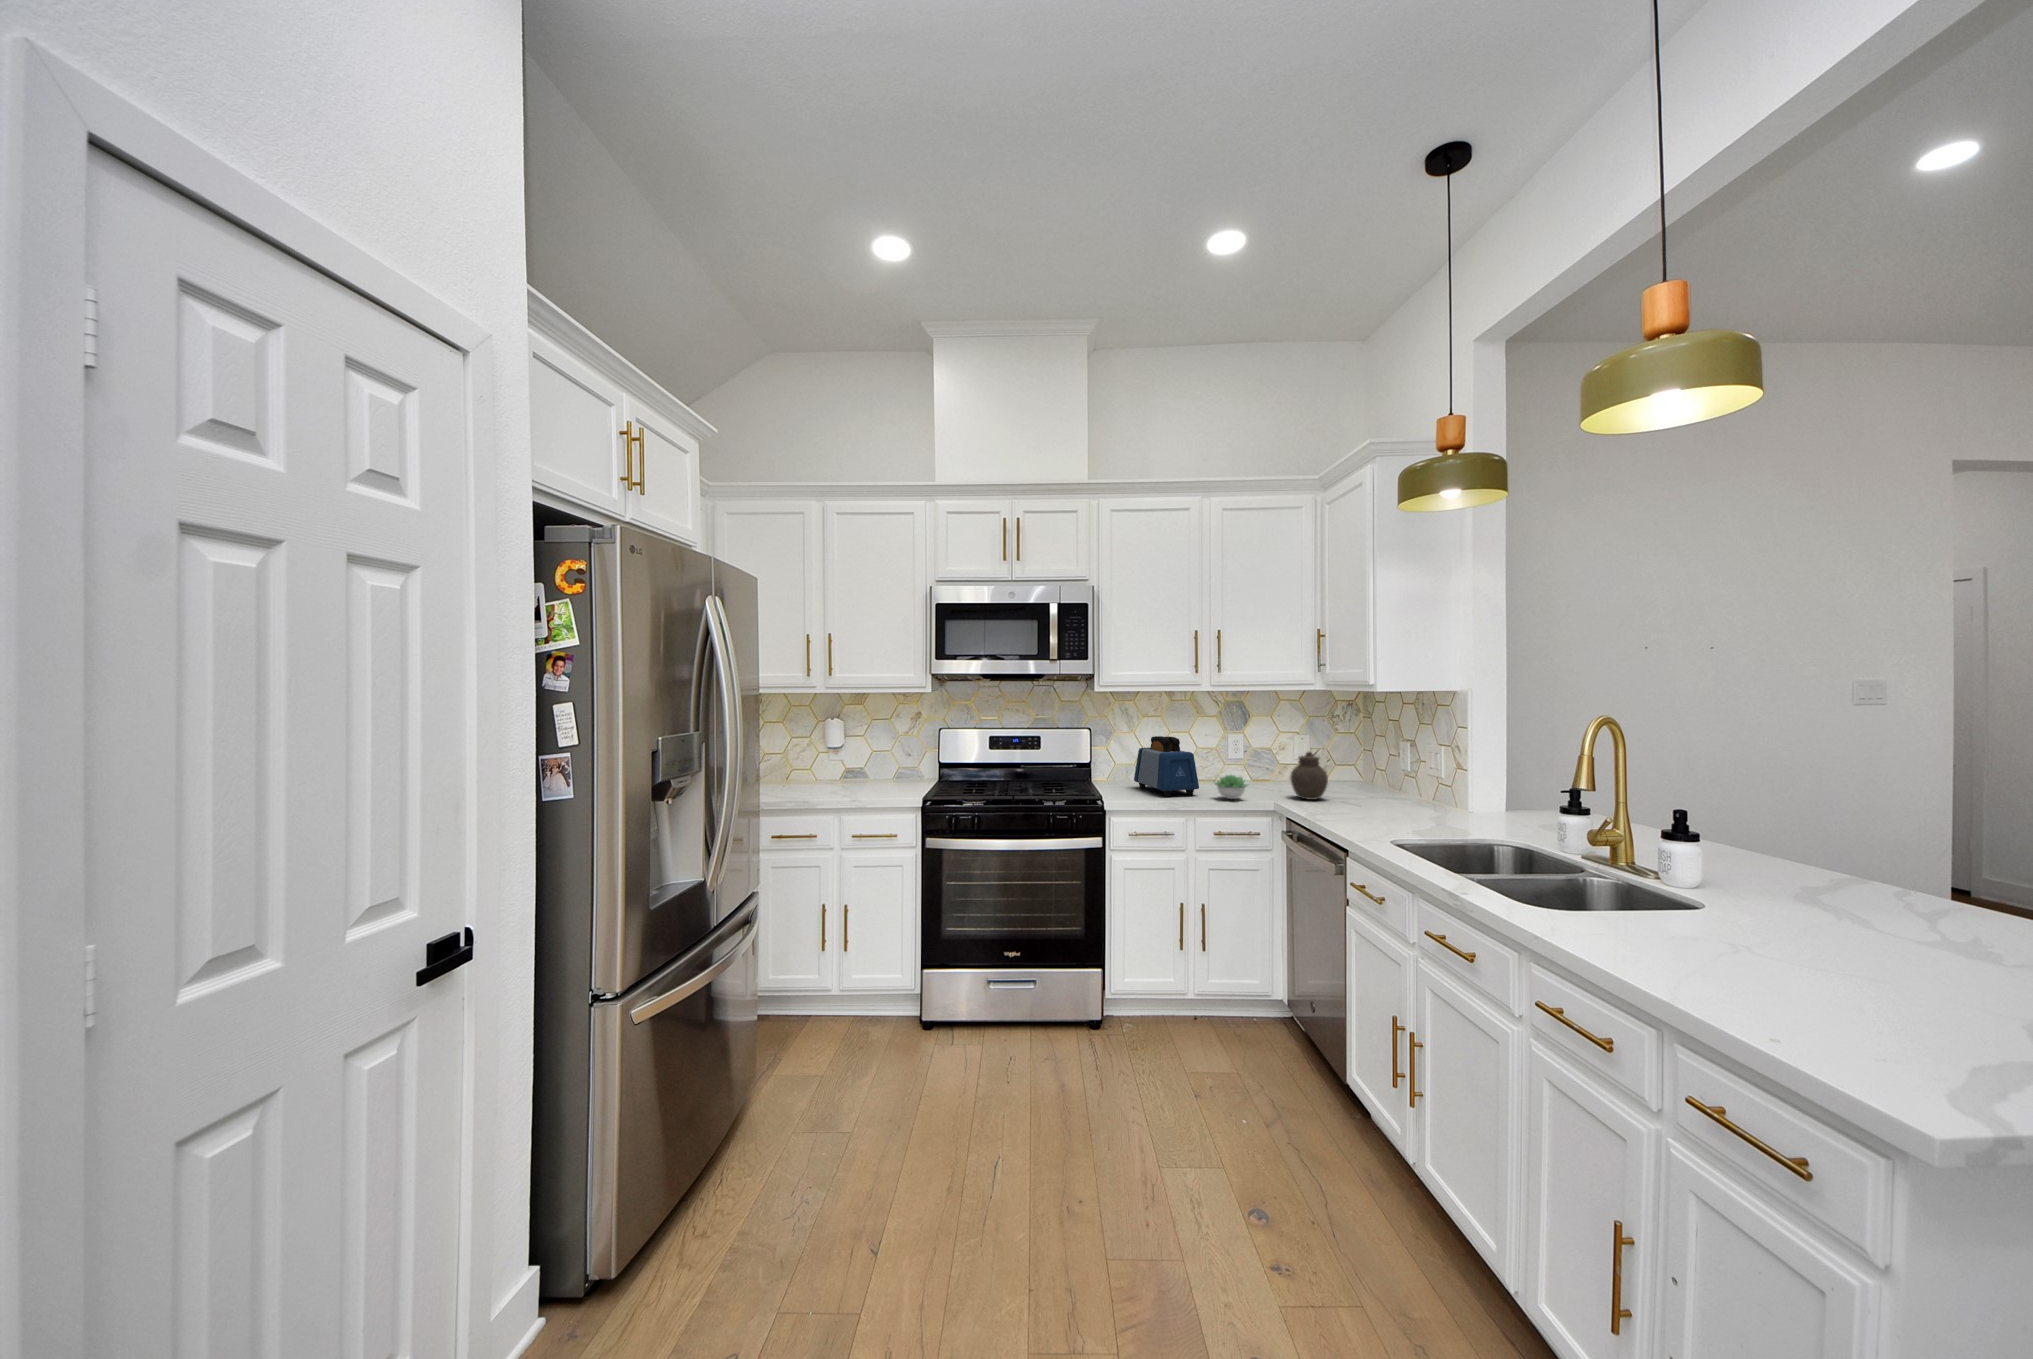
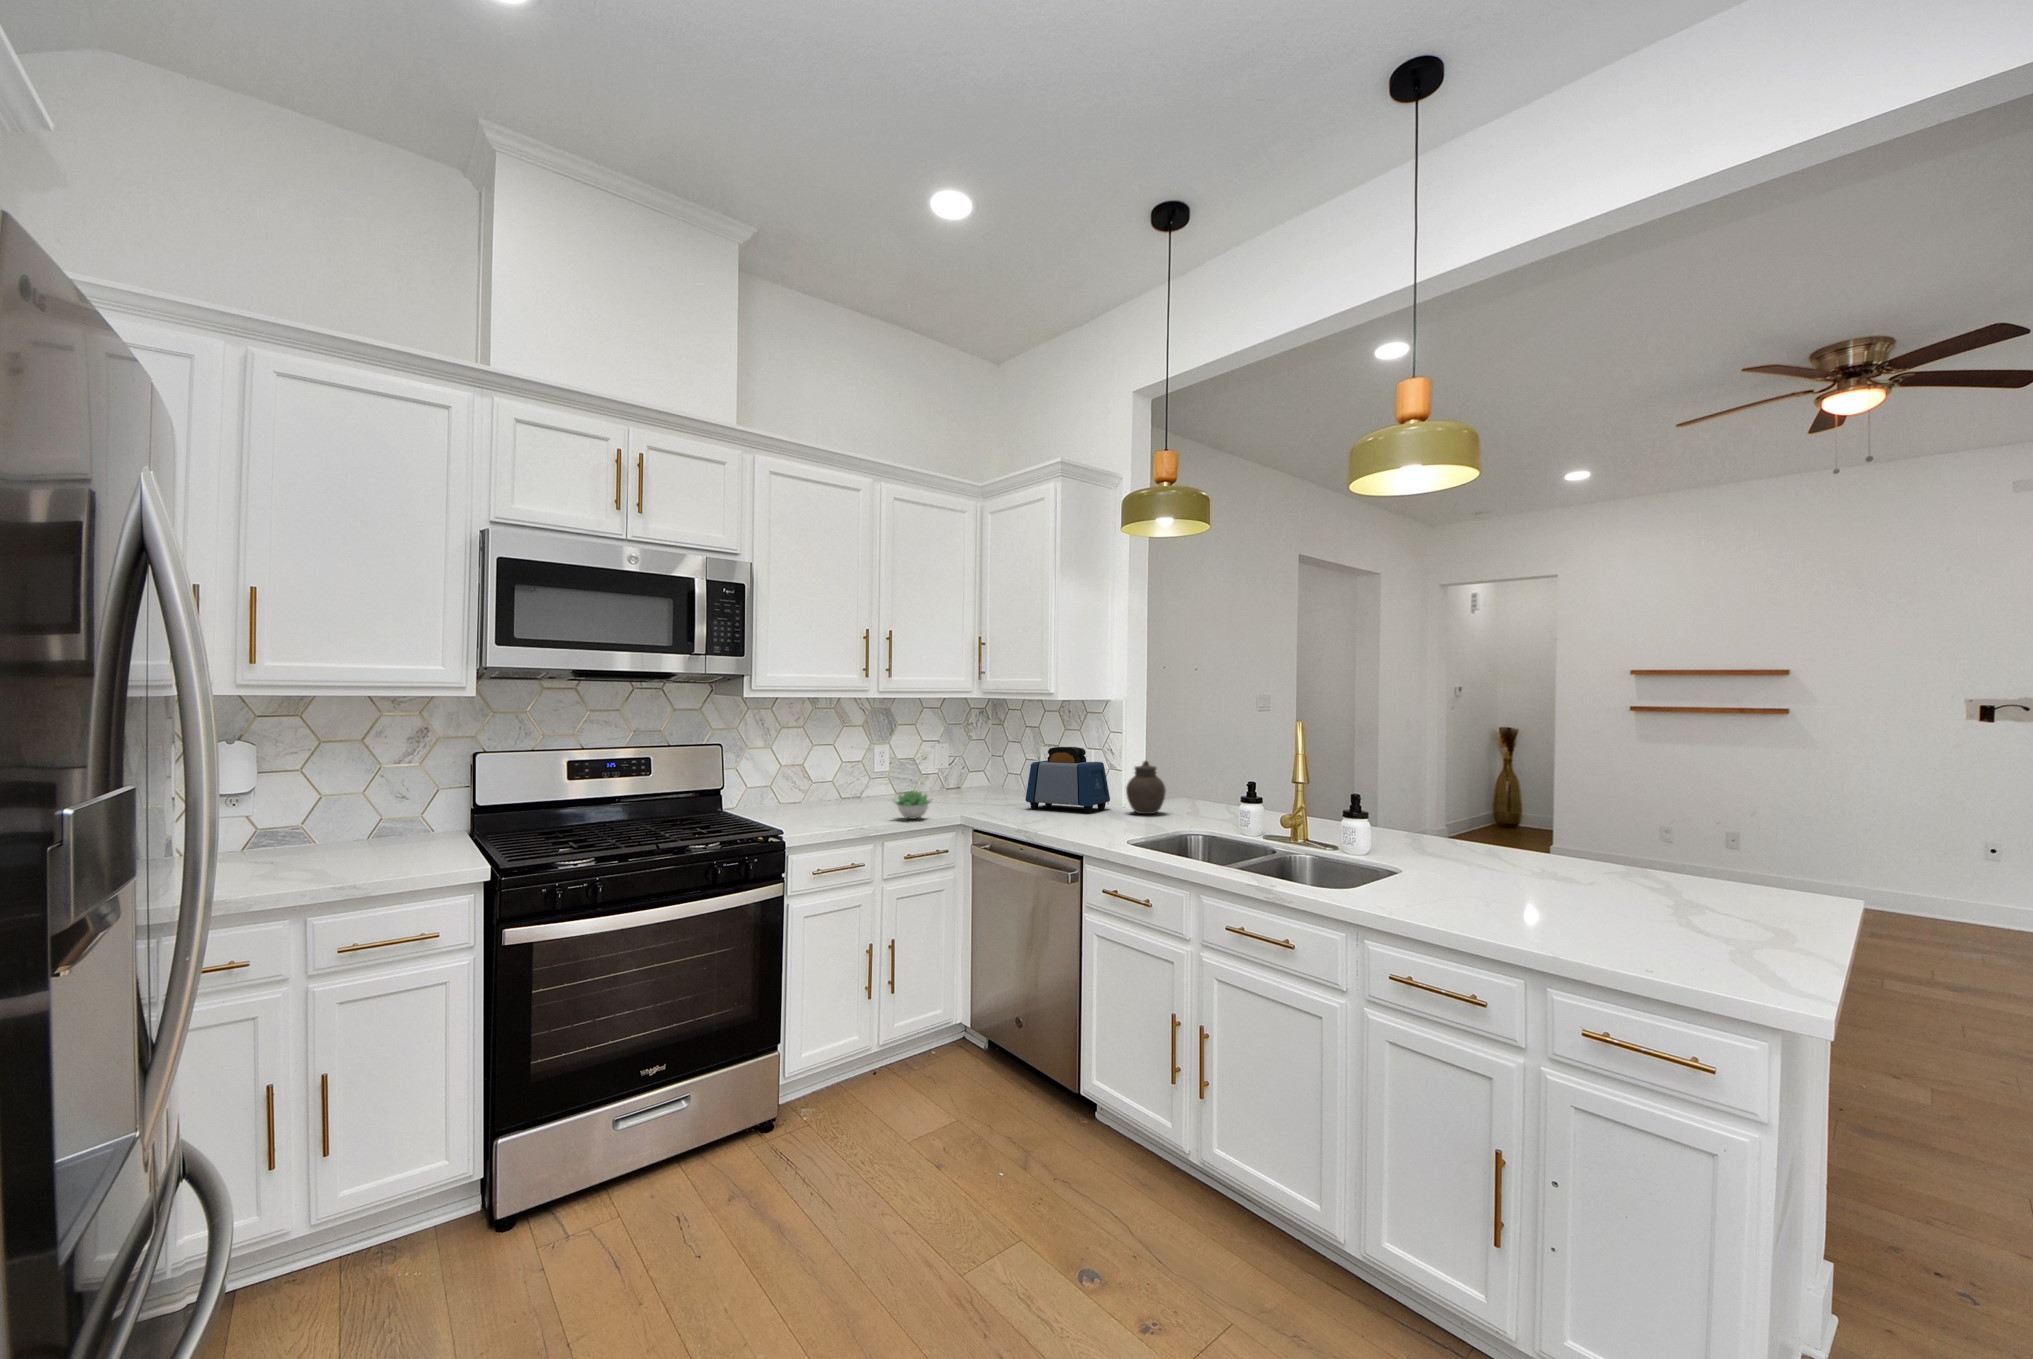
toaster: present [1134,736,1199,797] -> present [1025,747,1110,813]
jar: present [1290,752,1328,800] -> present [1126,761,1166,814]

